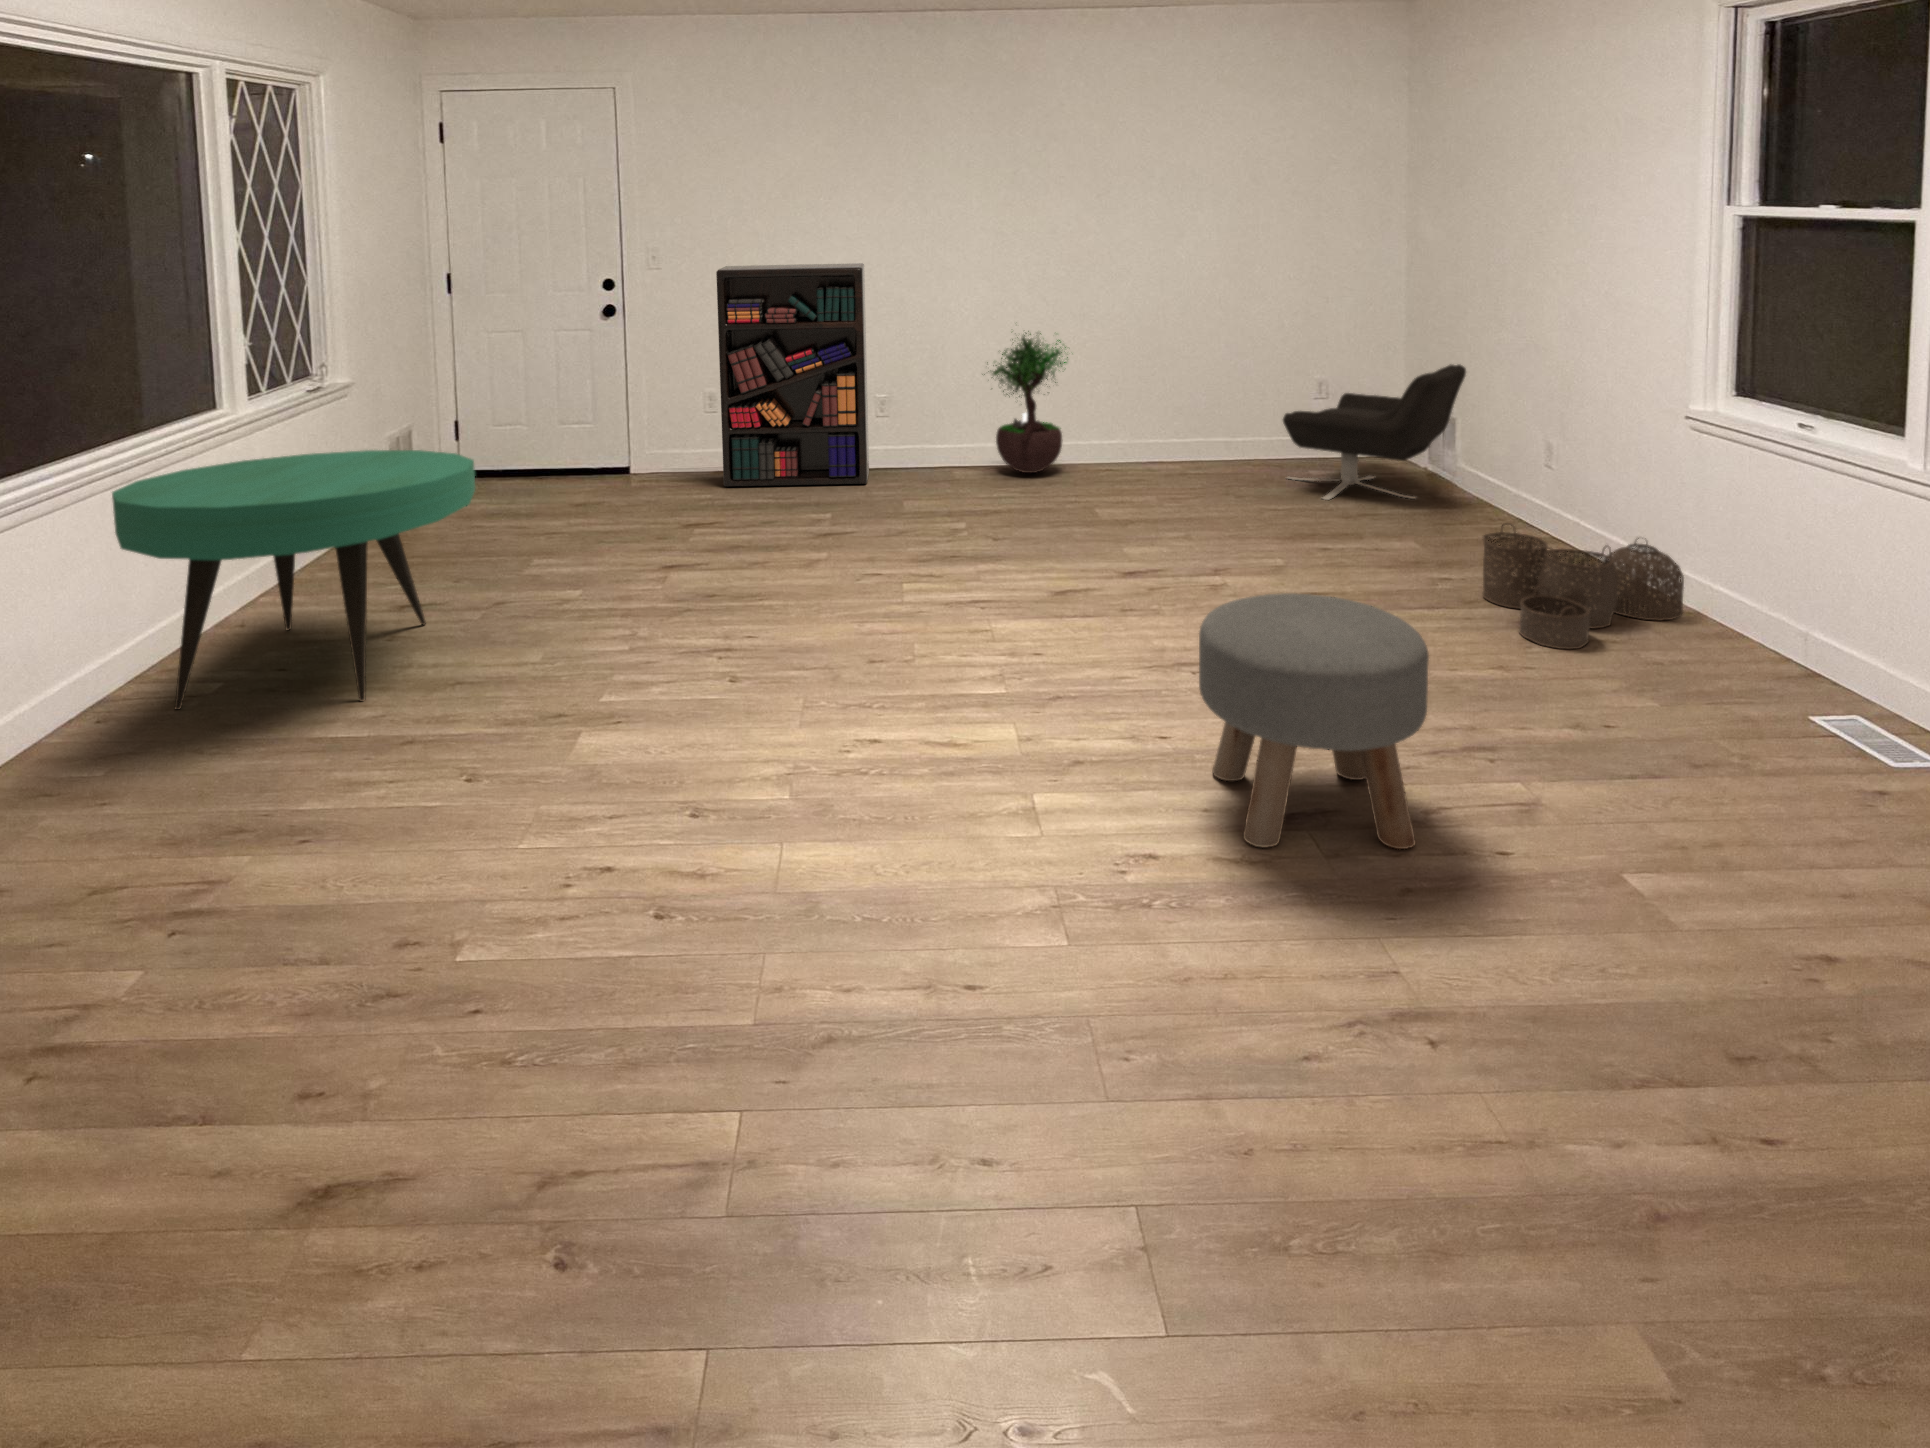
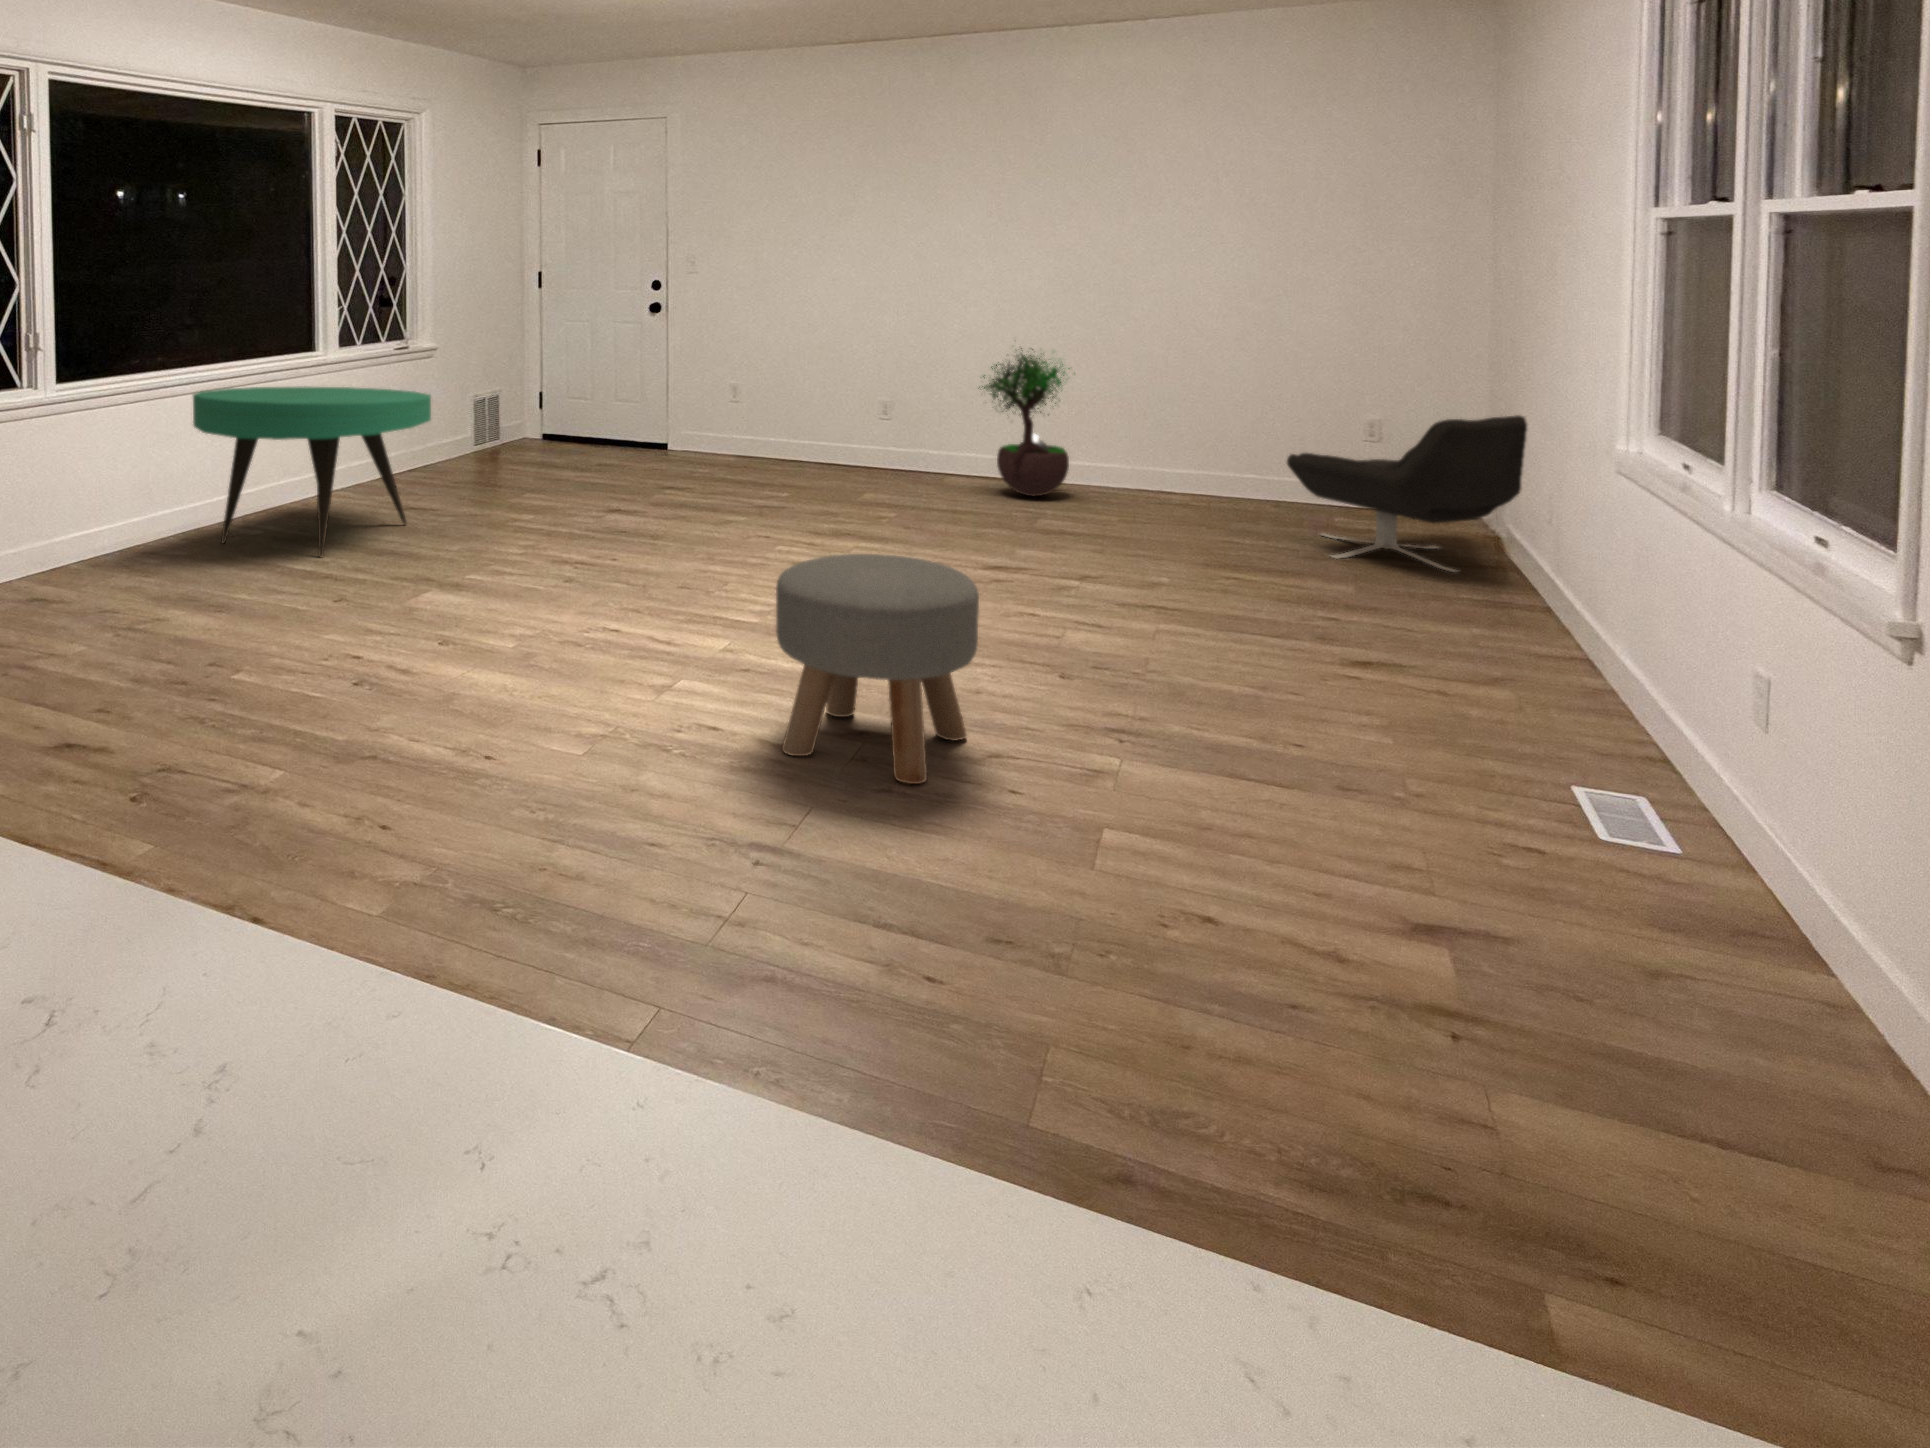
bookshelf: present [716,263,869,487] -> none [732,272,881,485]
woven basket: present [1483,523,1684,649] -> none [1340,578,1612,716]

